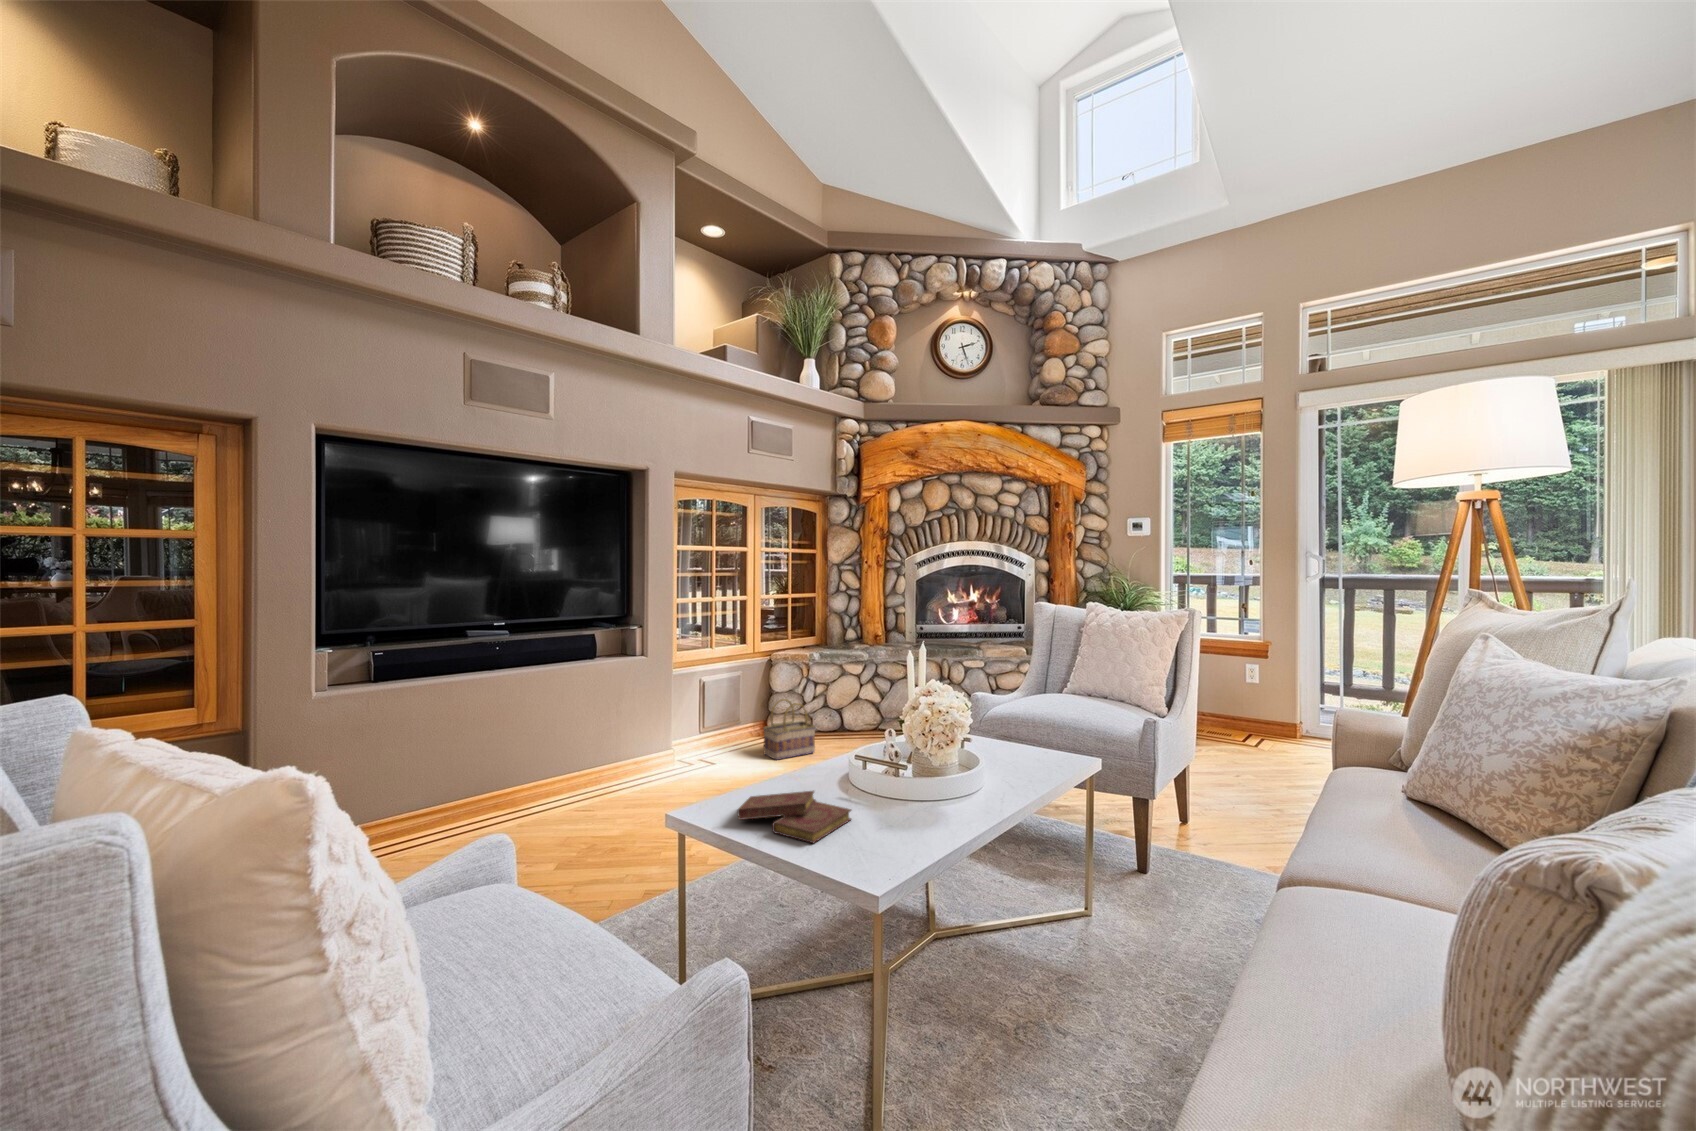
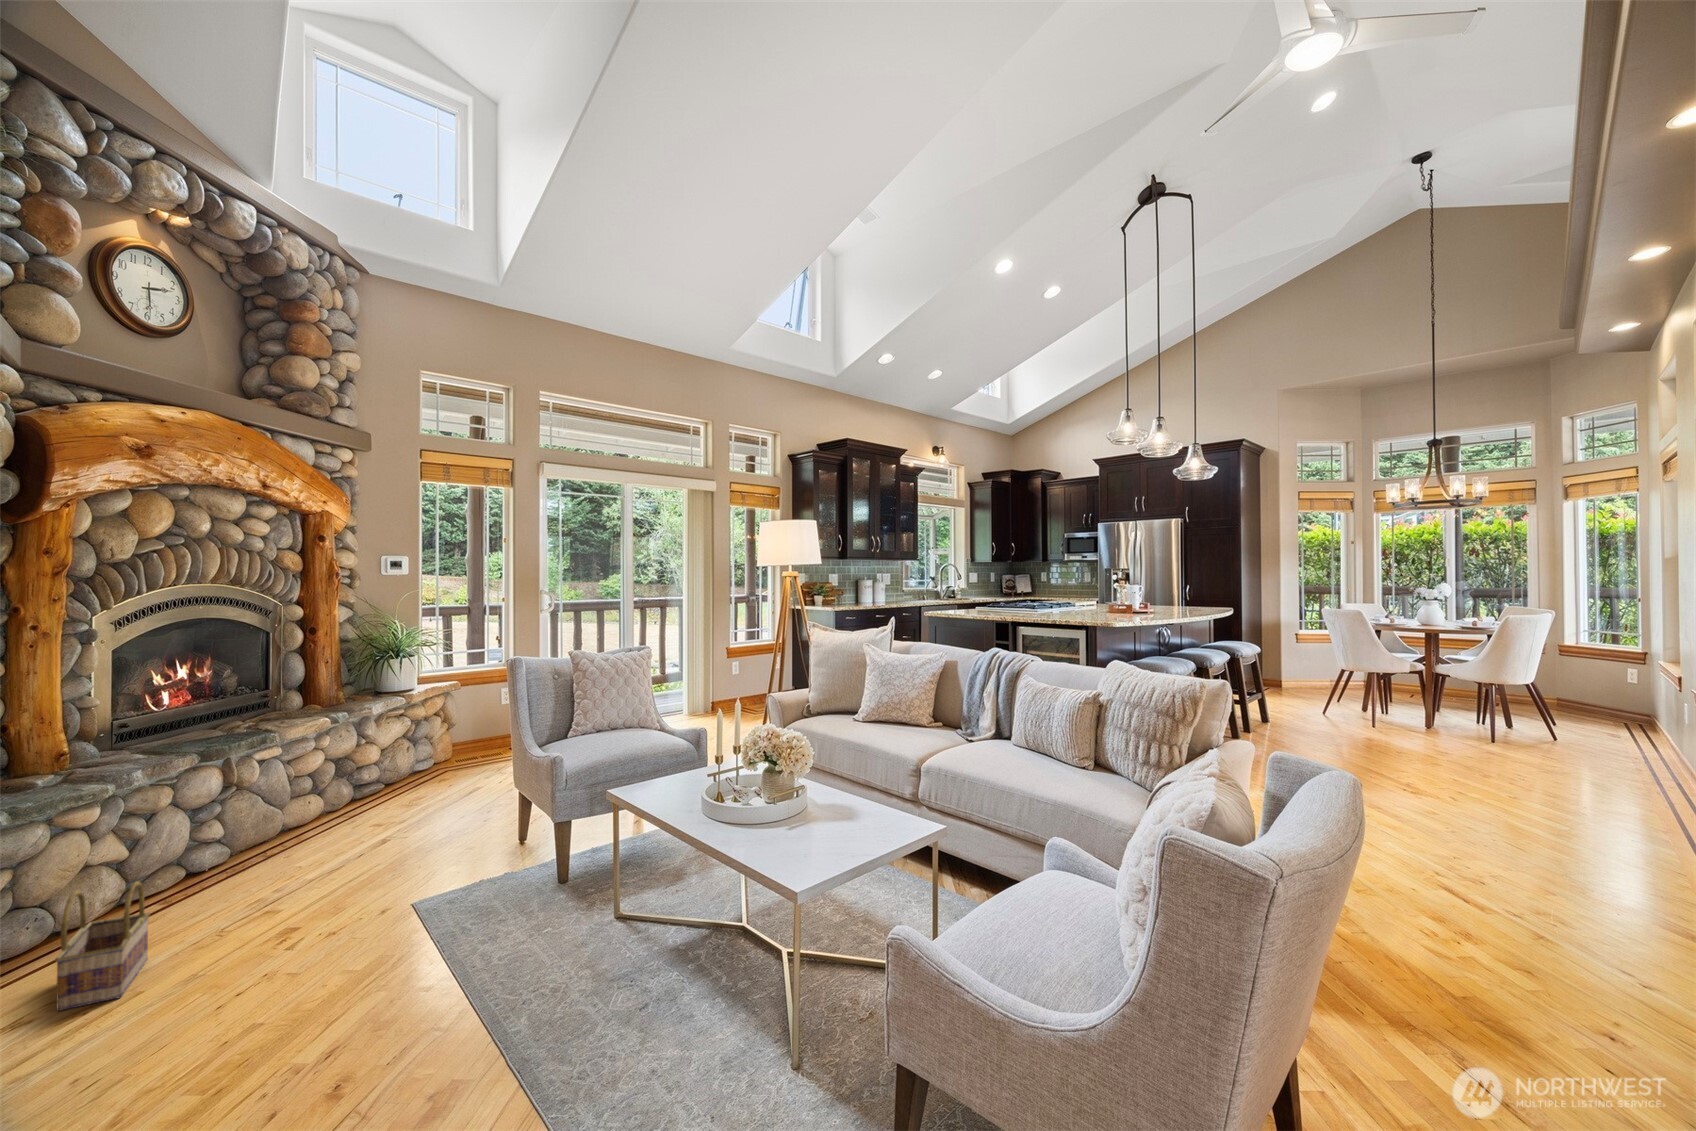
book: present [737,791,851,843] -> none [823,802,900,835]

